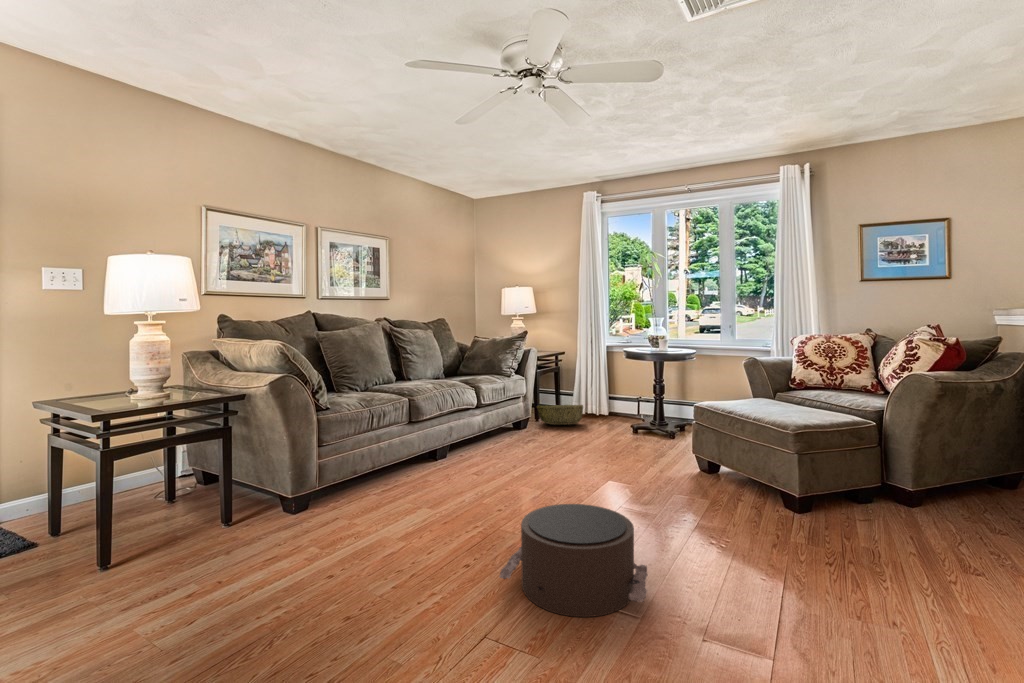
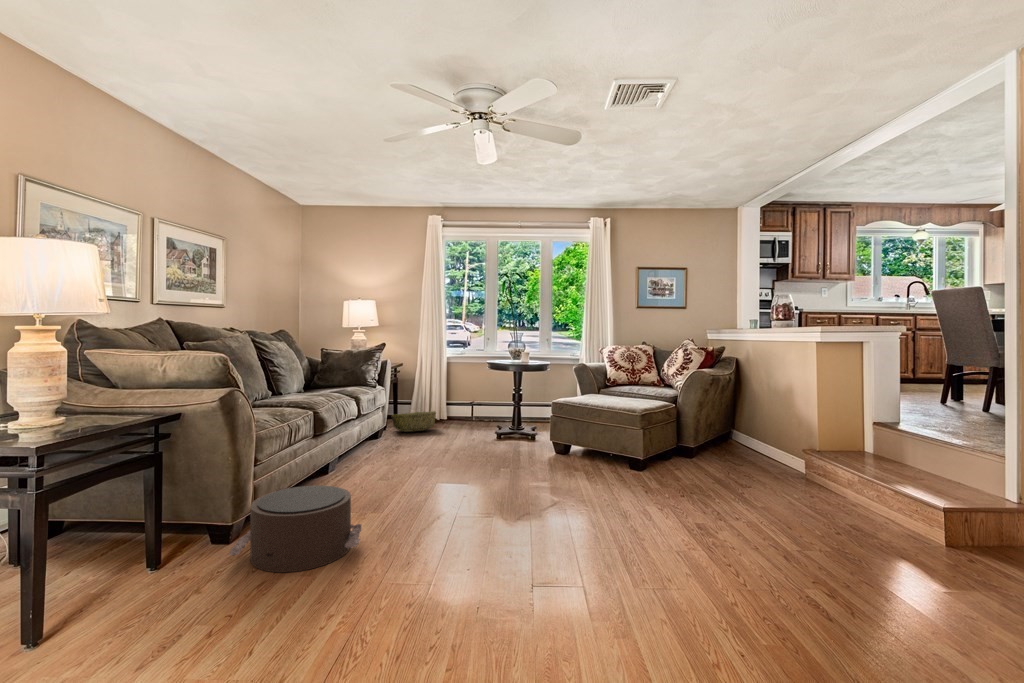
pouf: present [499,504,647,617] -> present [229,485,361,572]

